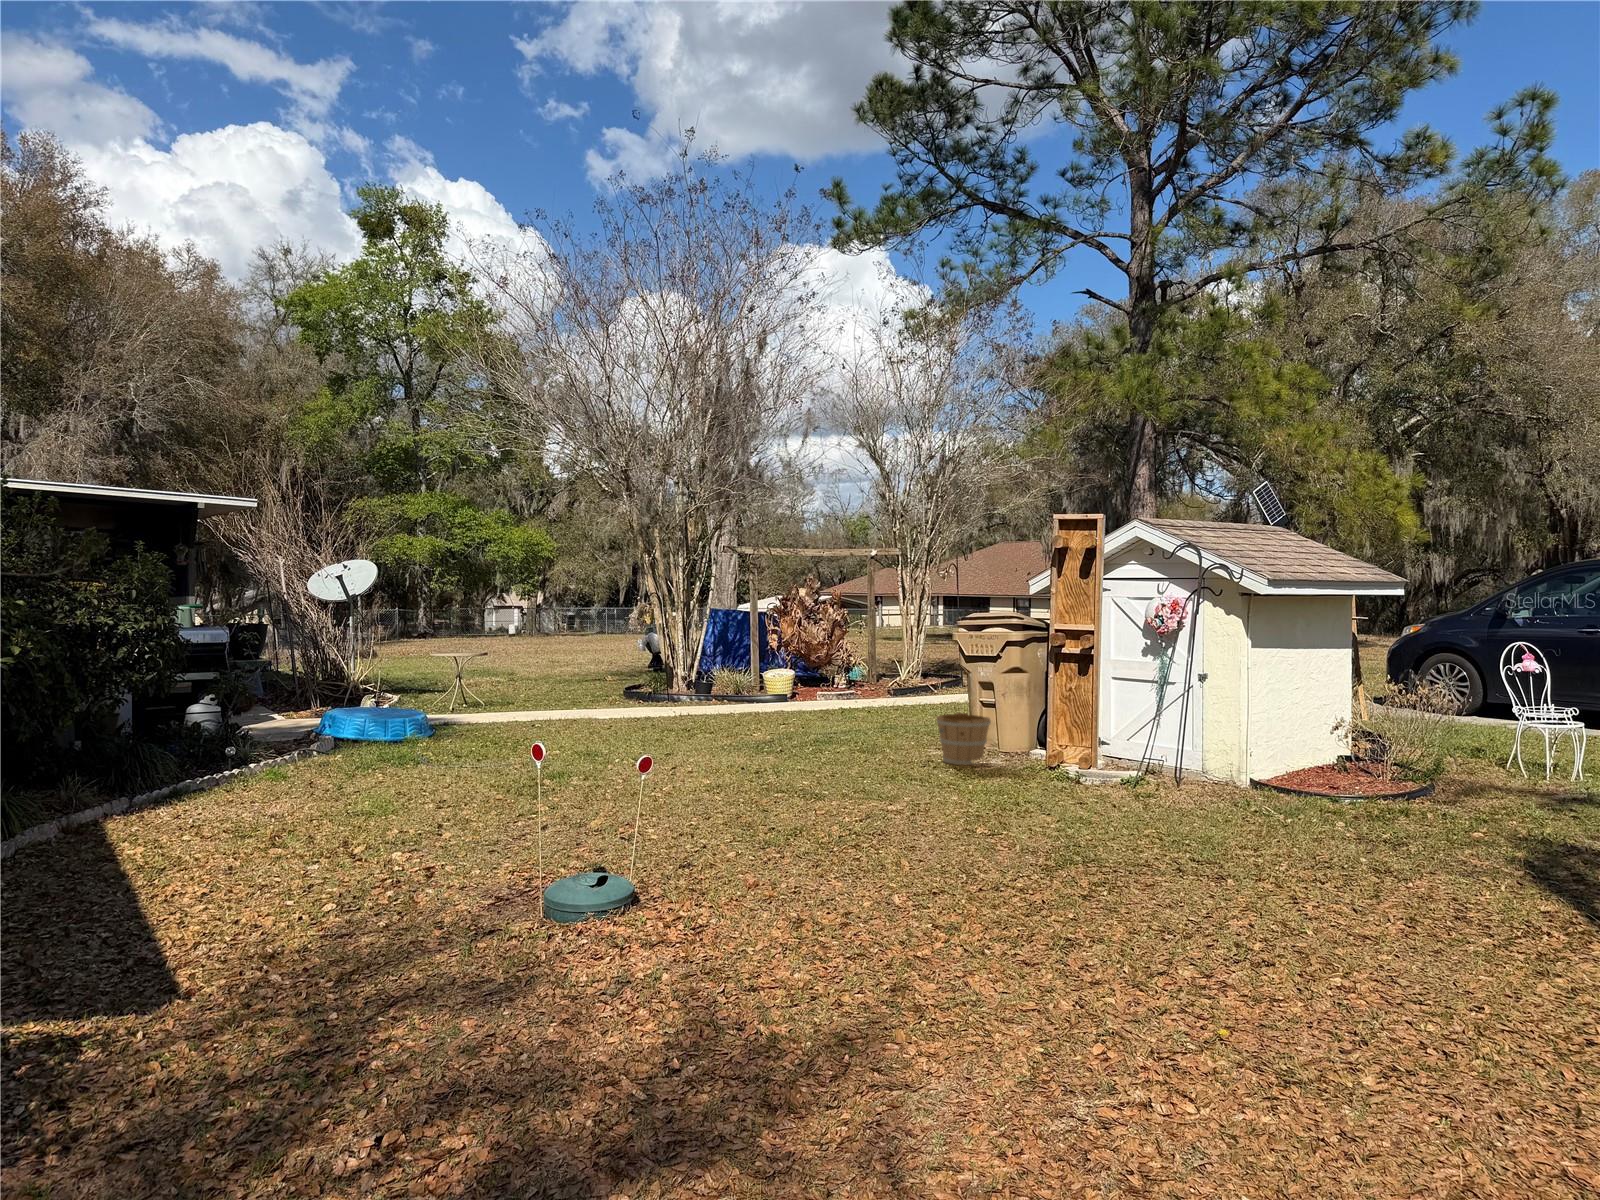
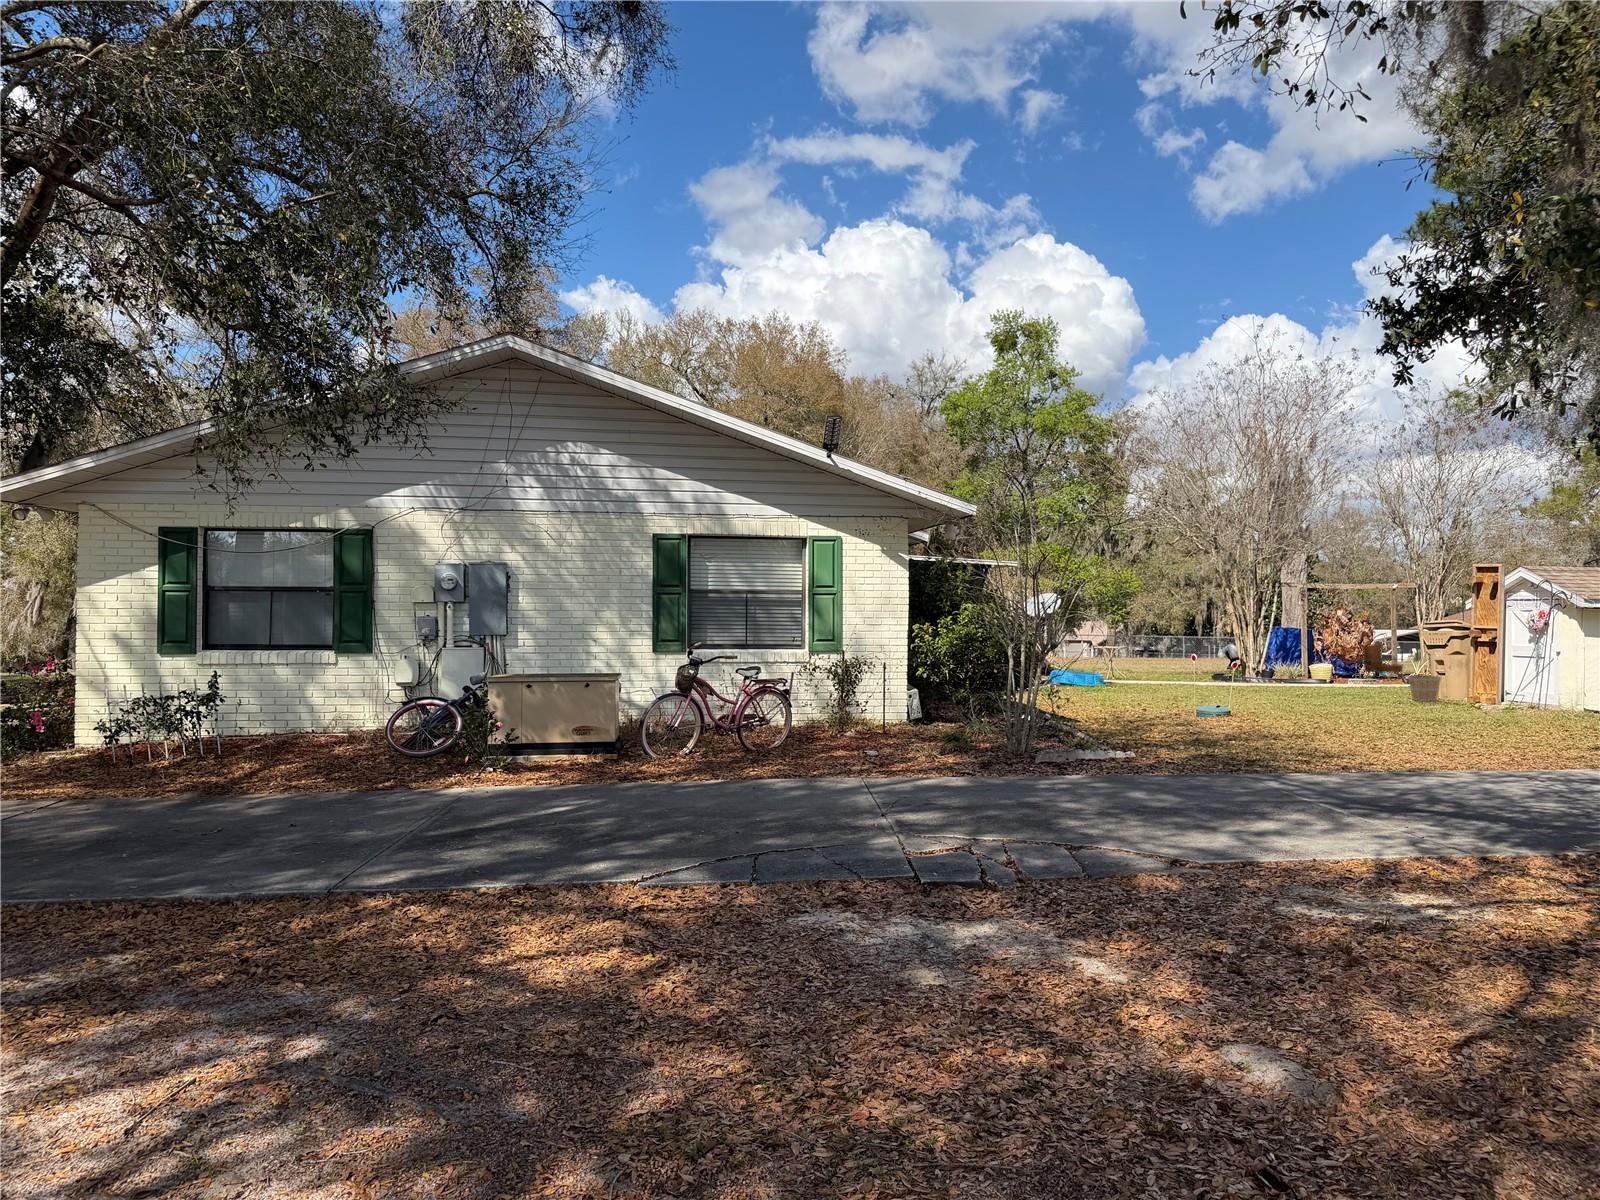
lounge chair: none [826,639,886,693] -> present [1358,644,1405,679]

